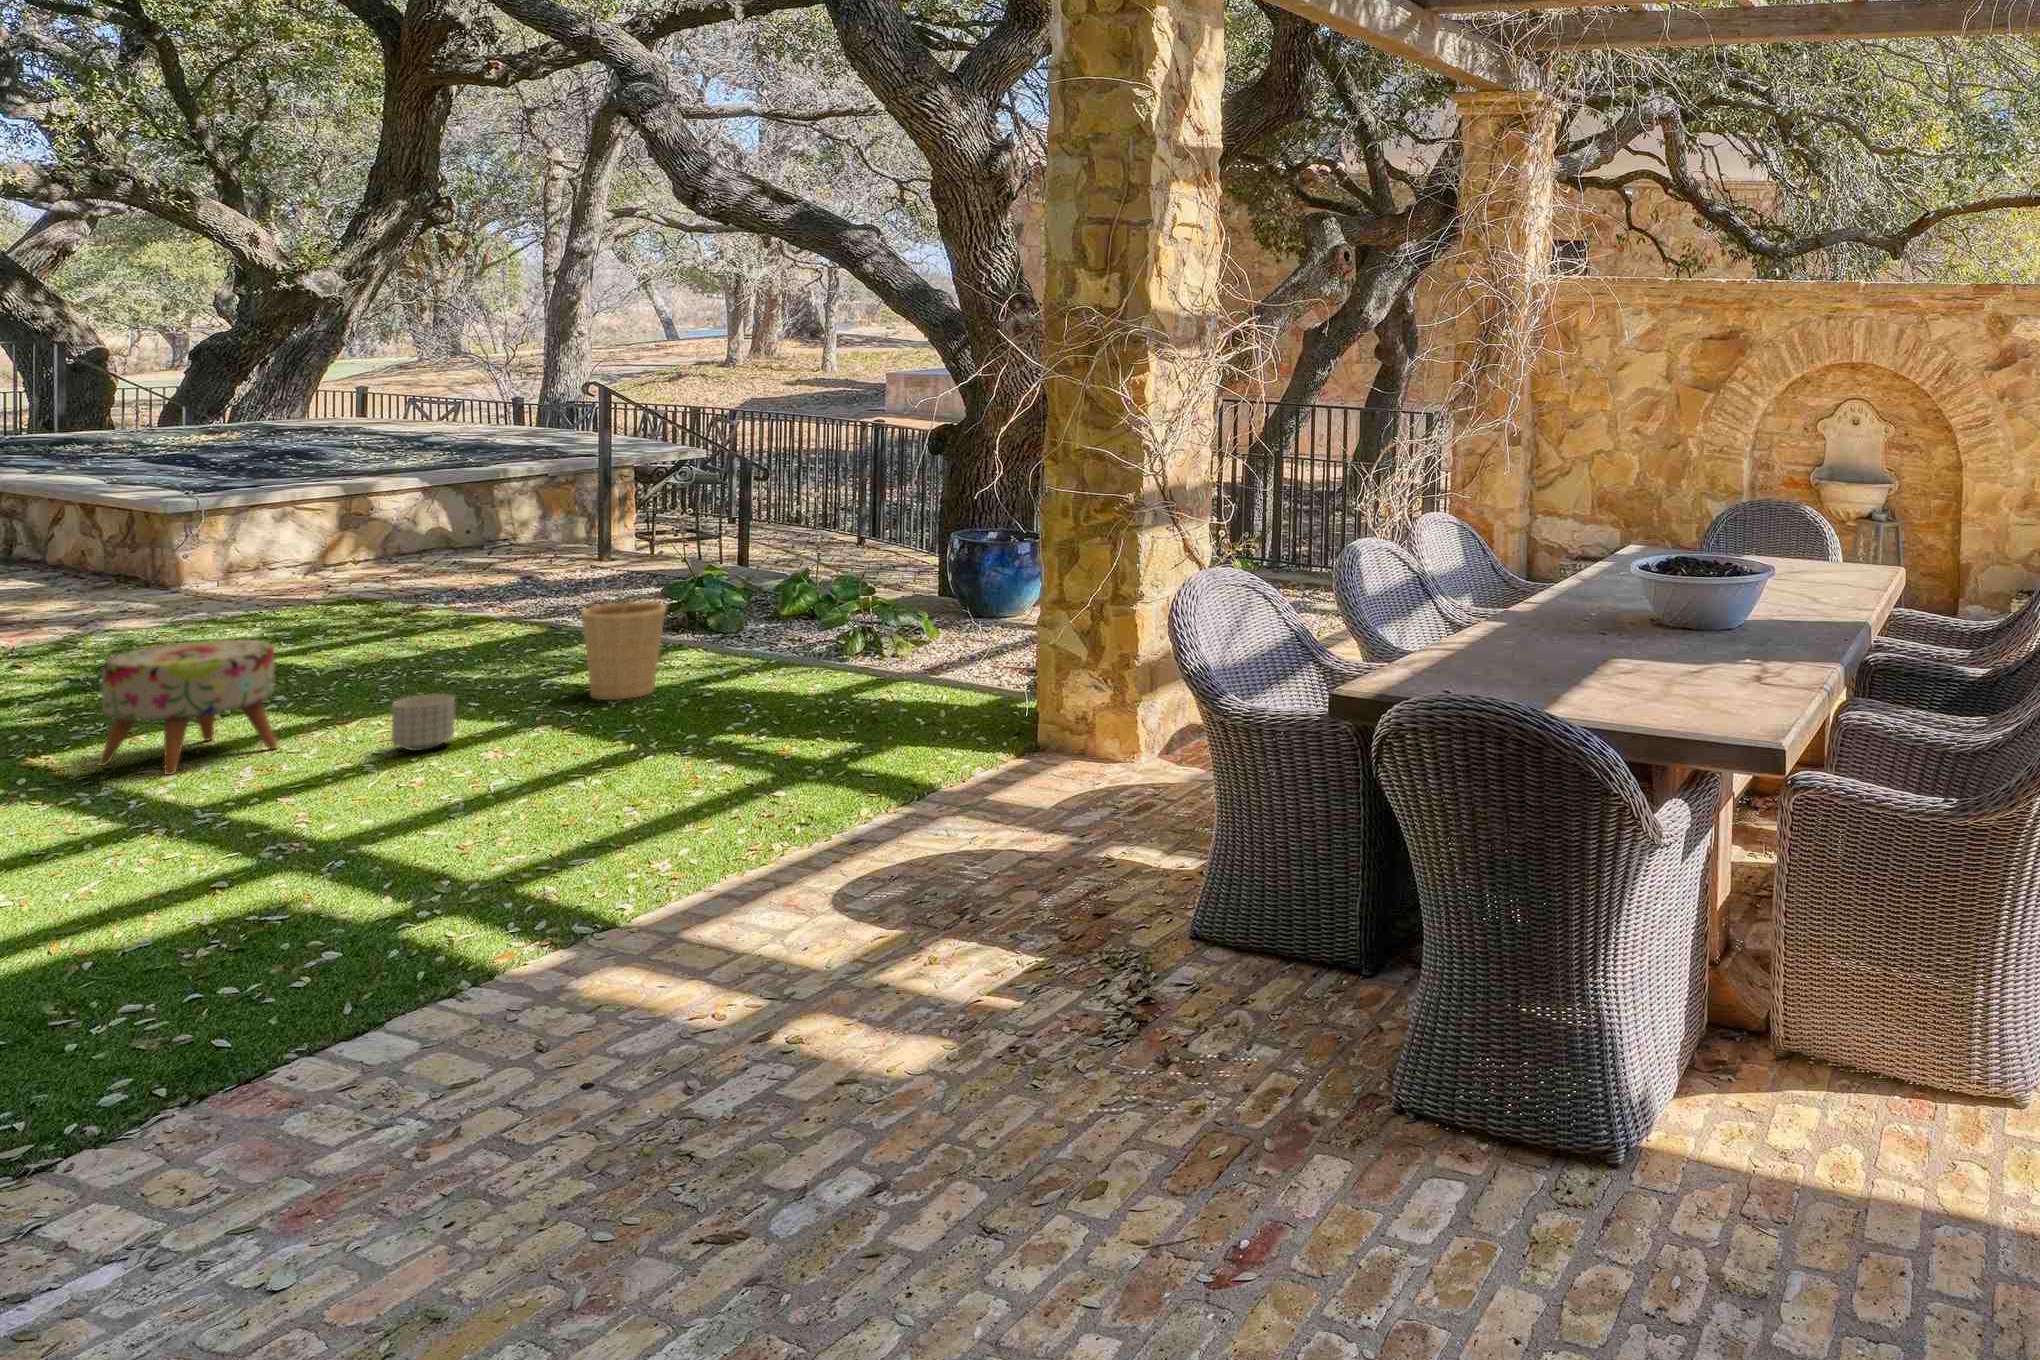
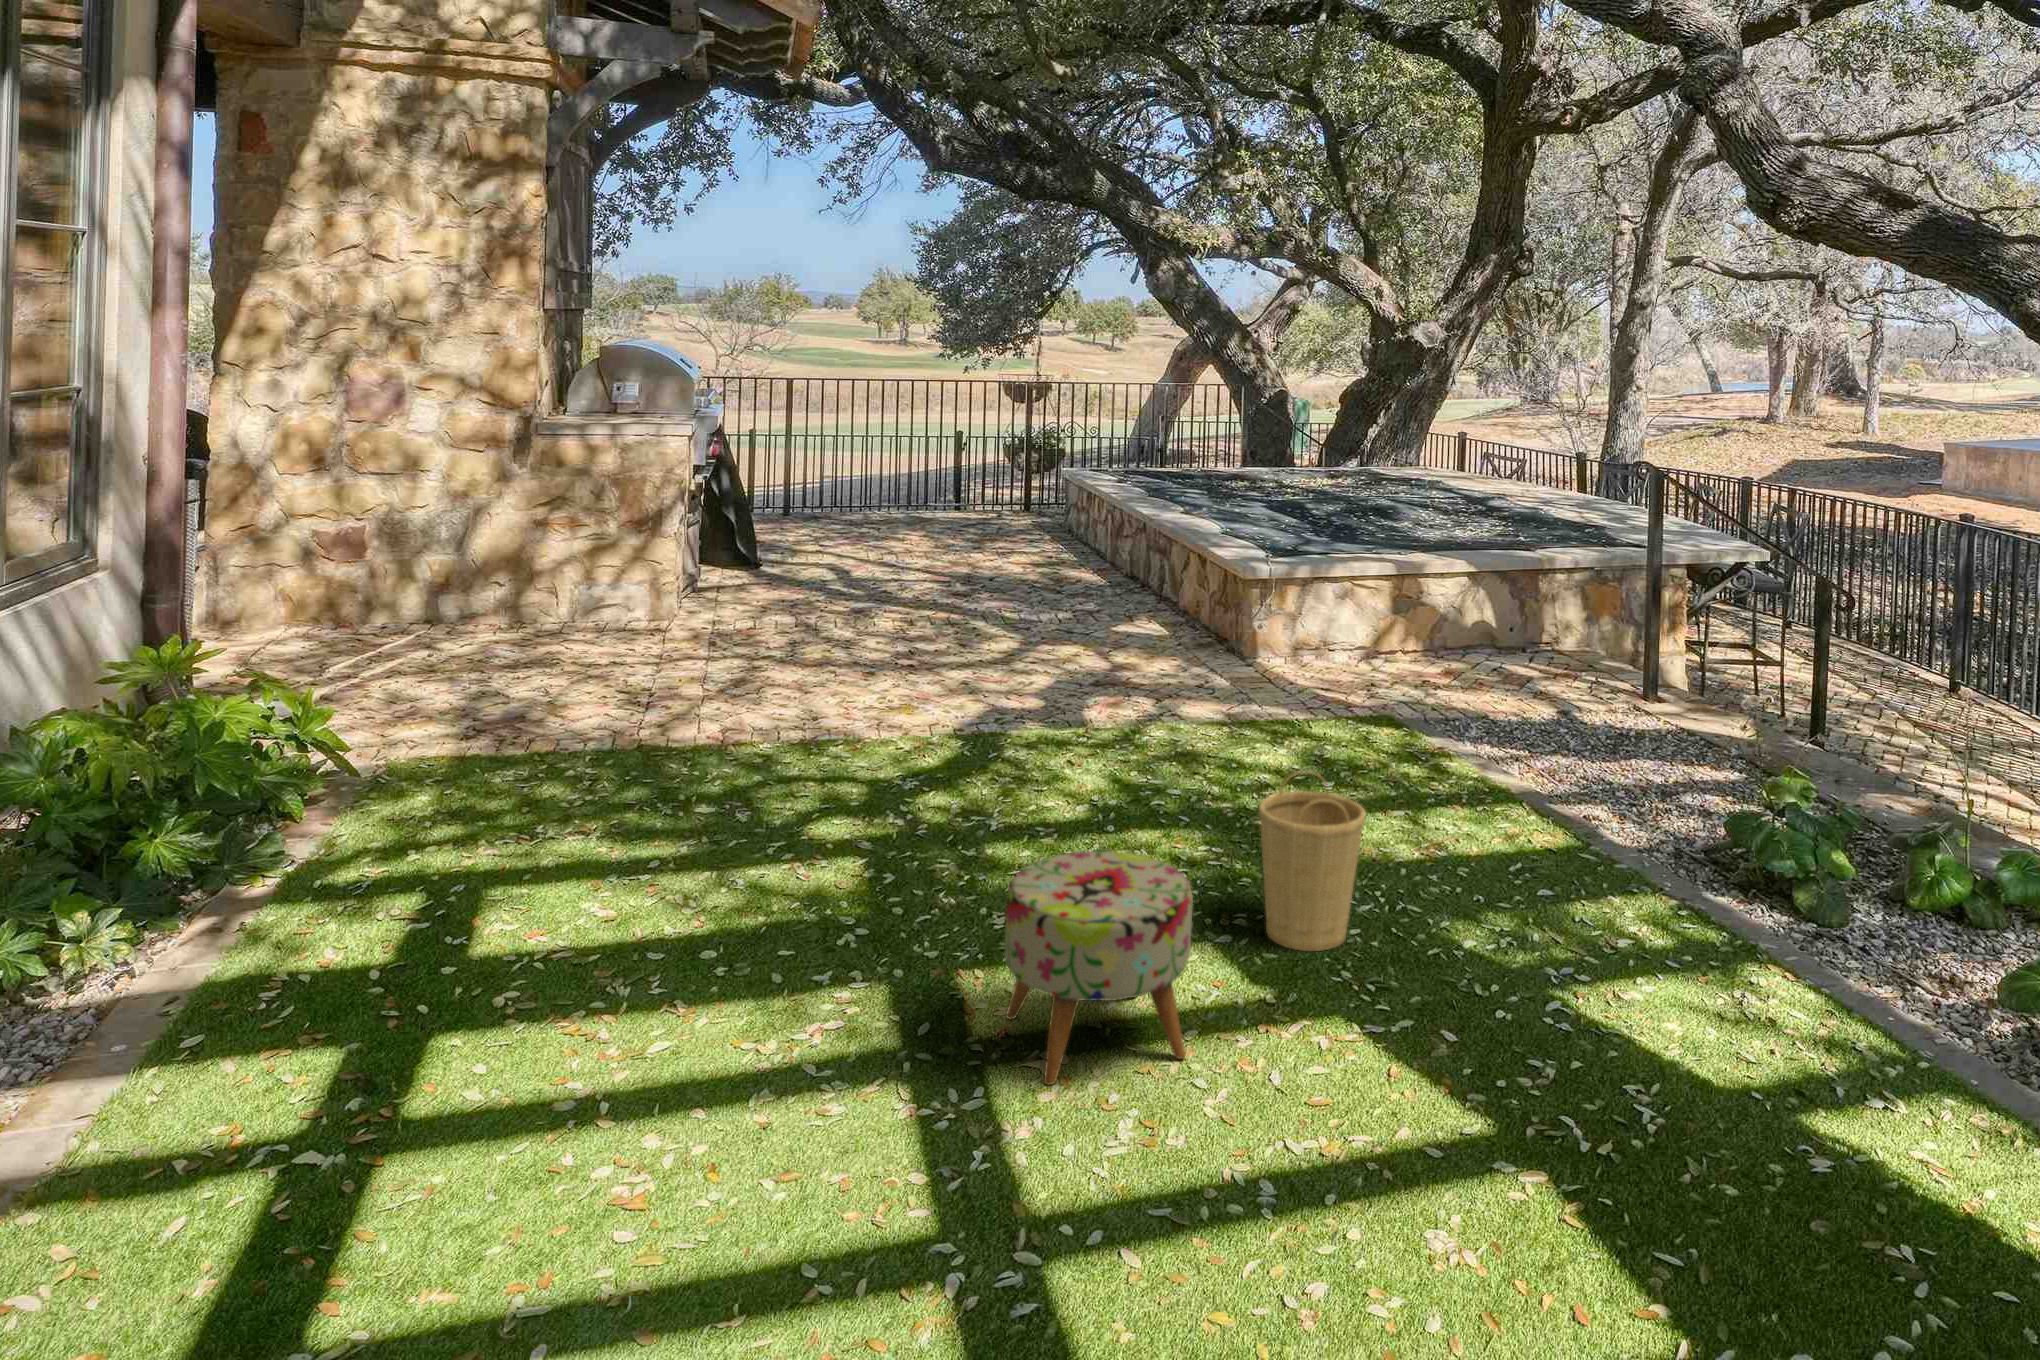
basket: present [581,589,666,700] -> present [1259,771,1365,951]
planter: present [391,694,455,751] -> none [1303,1045,1392,1160]

